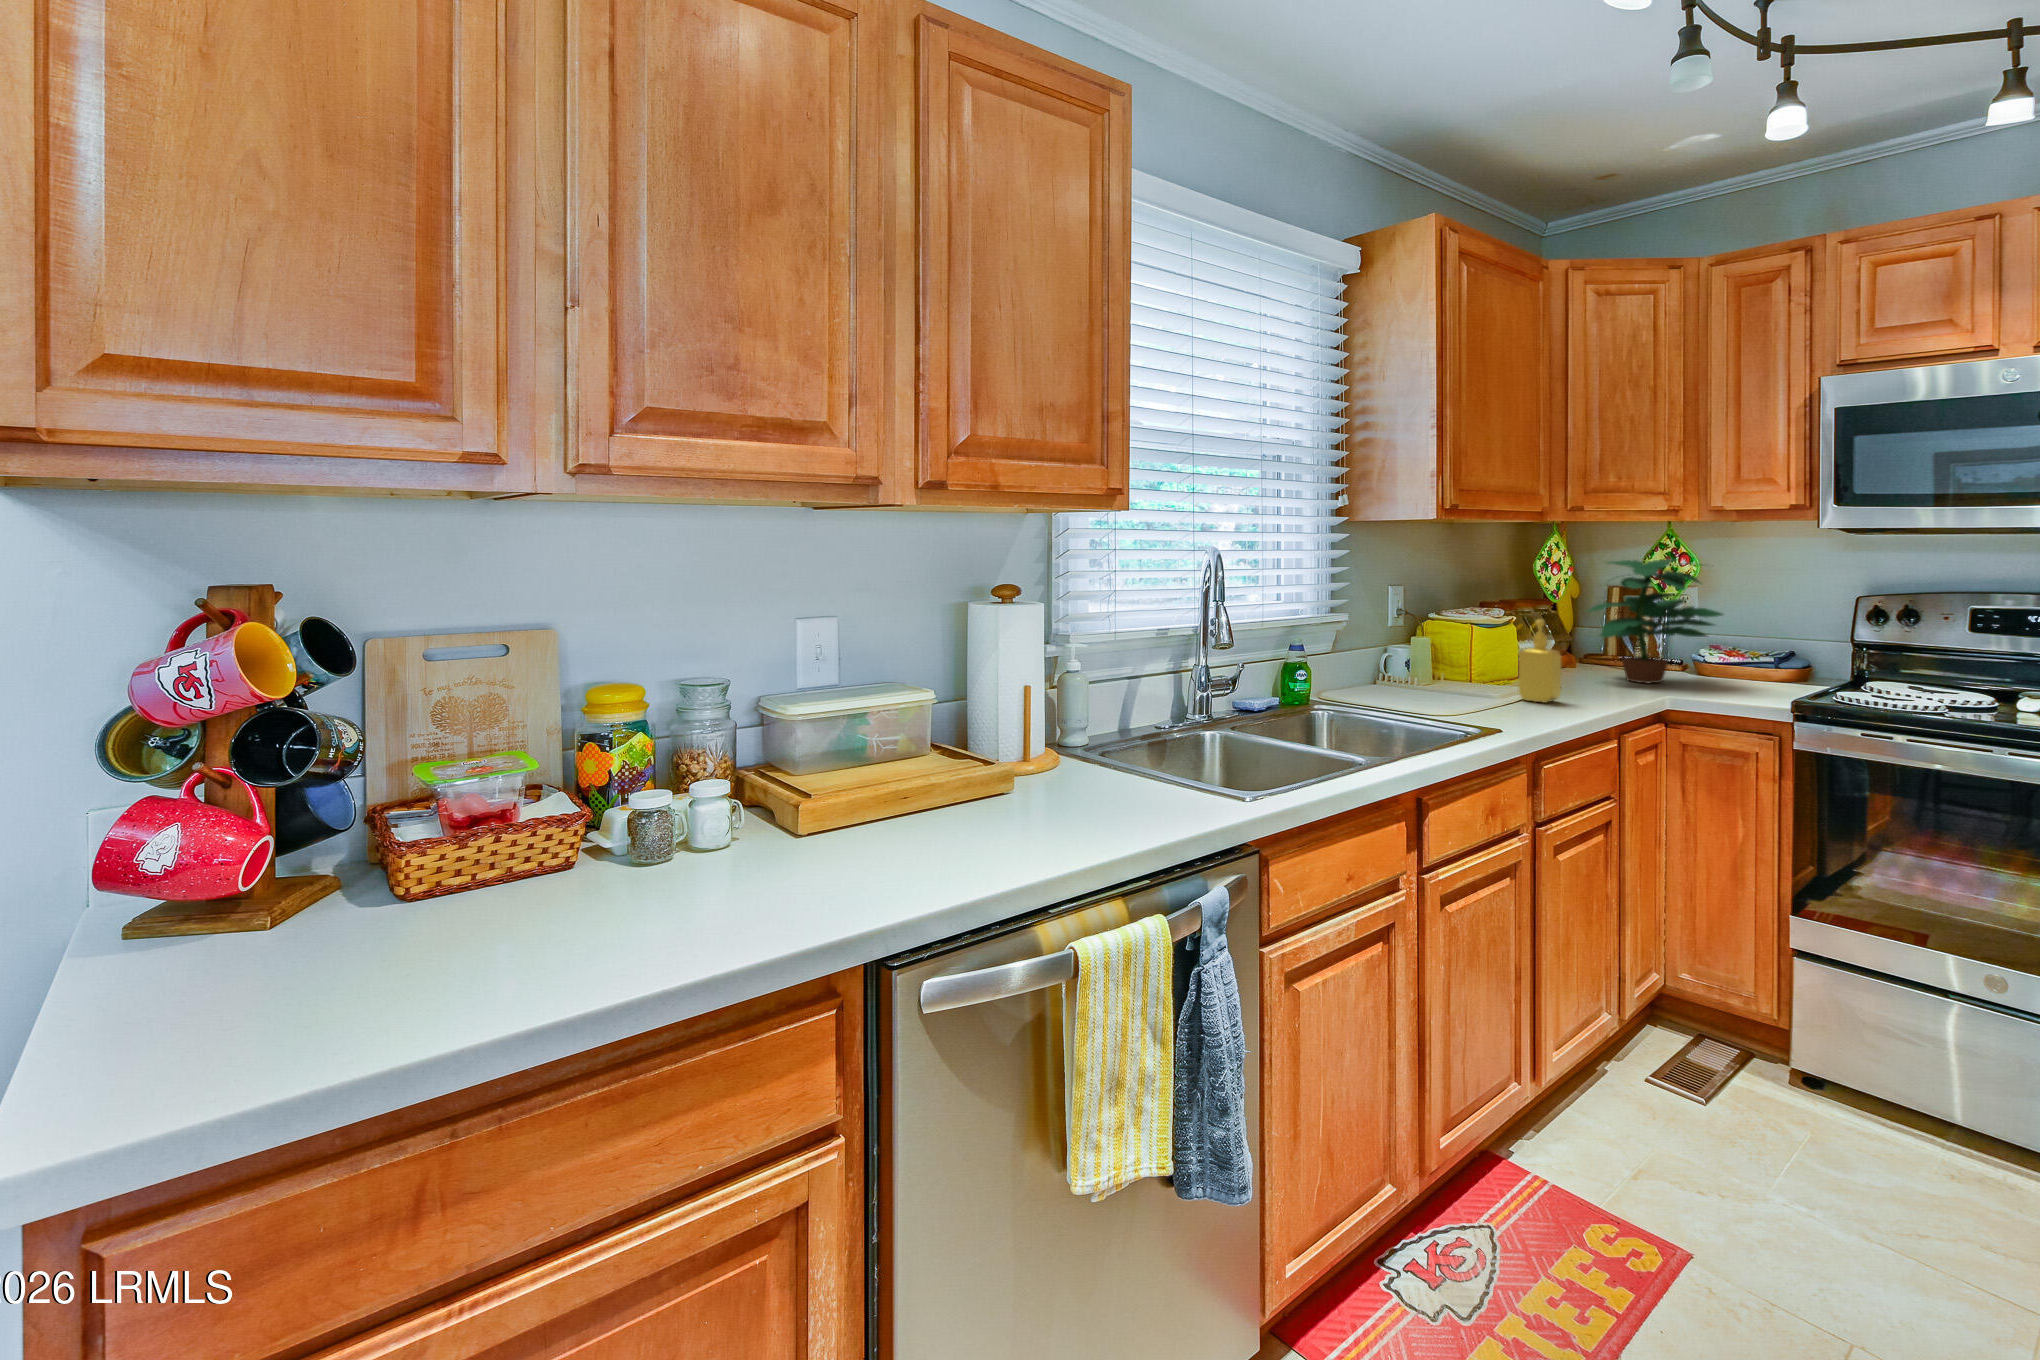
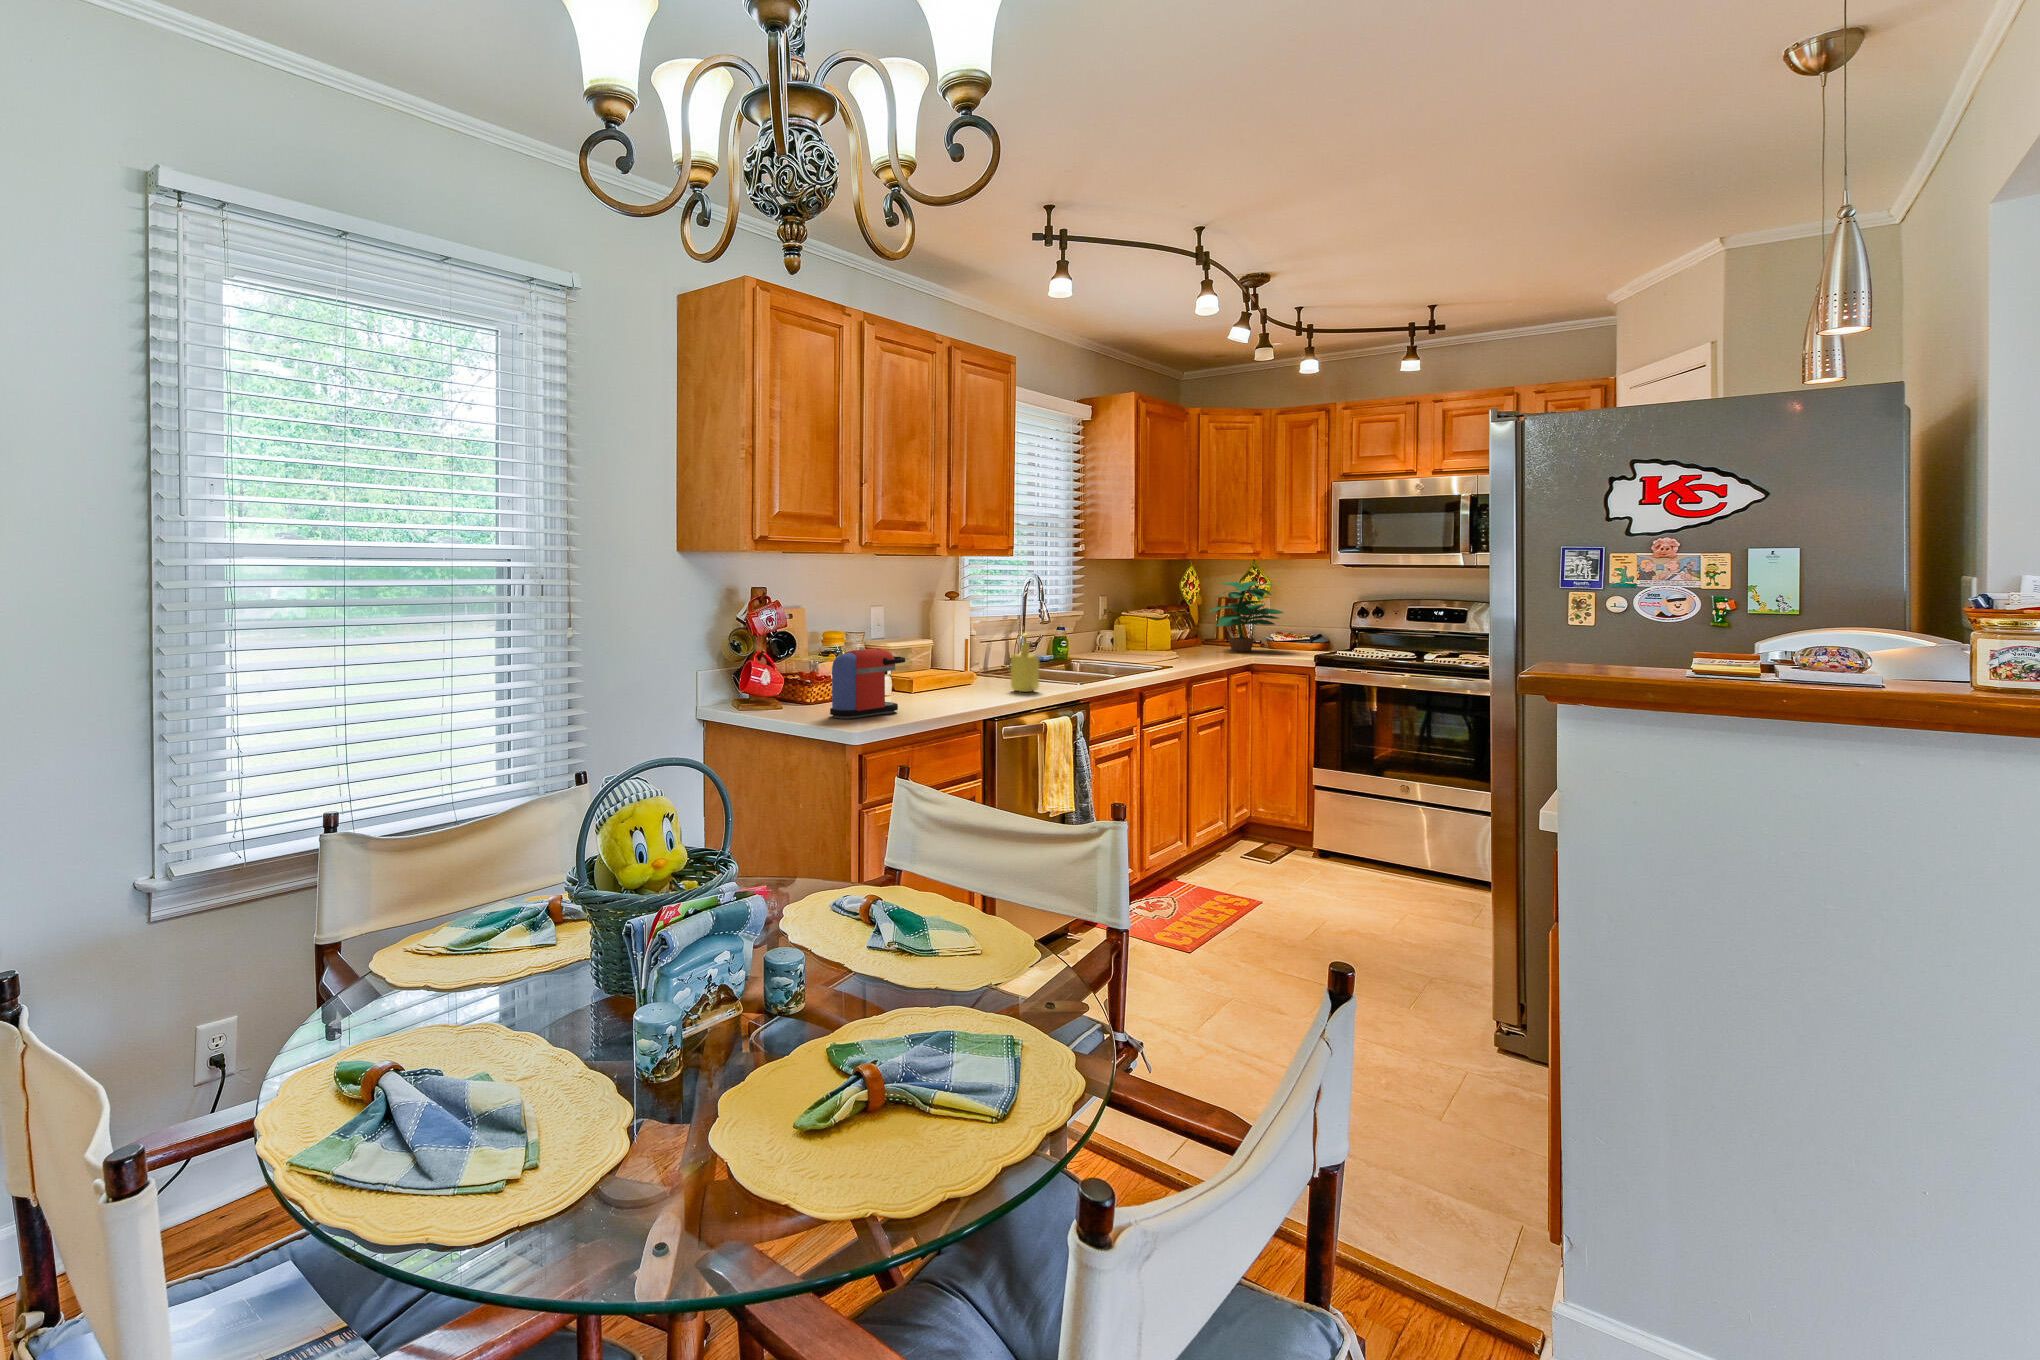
soap dispenser: present [1519,619,1561,703] -> present [1011,633,1039,692]
coffee maker: none [220,763,580,1018] -> present [830,648,905,719]

